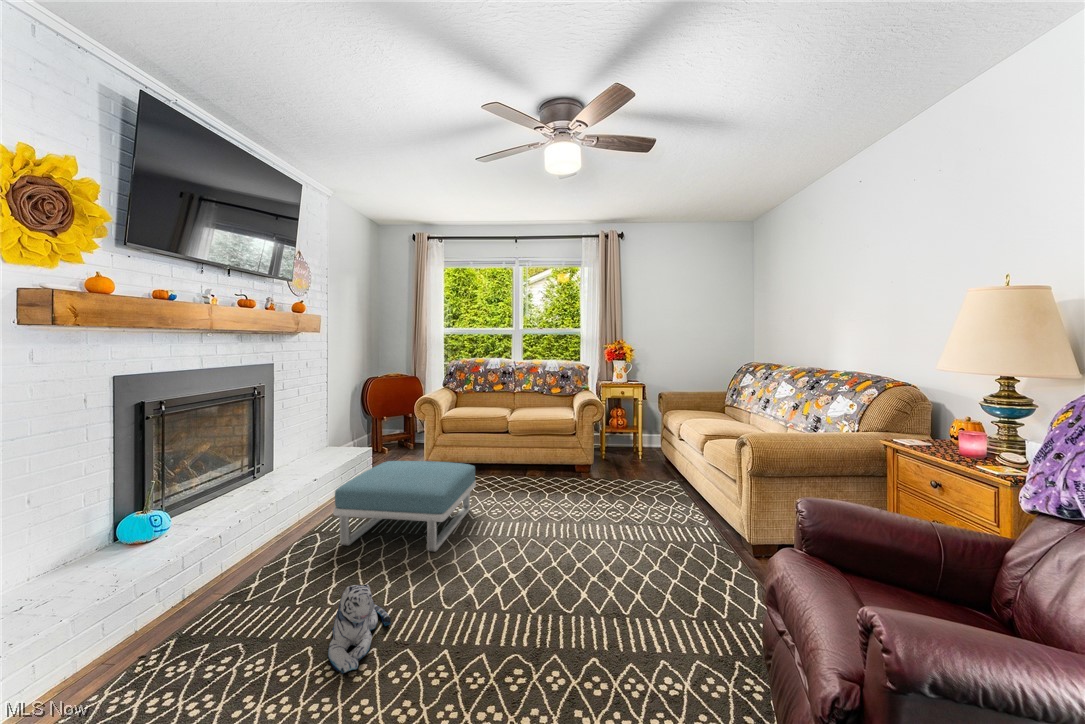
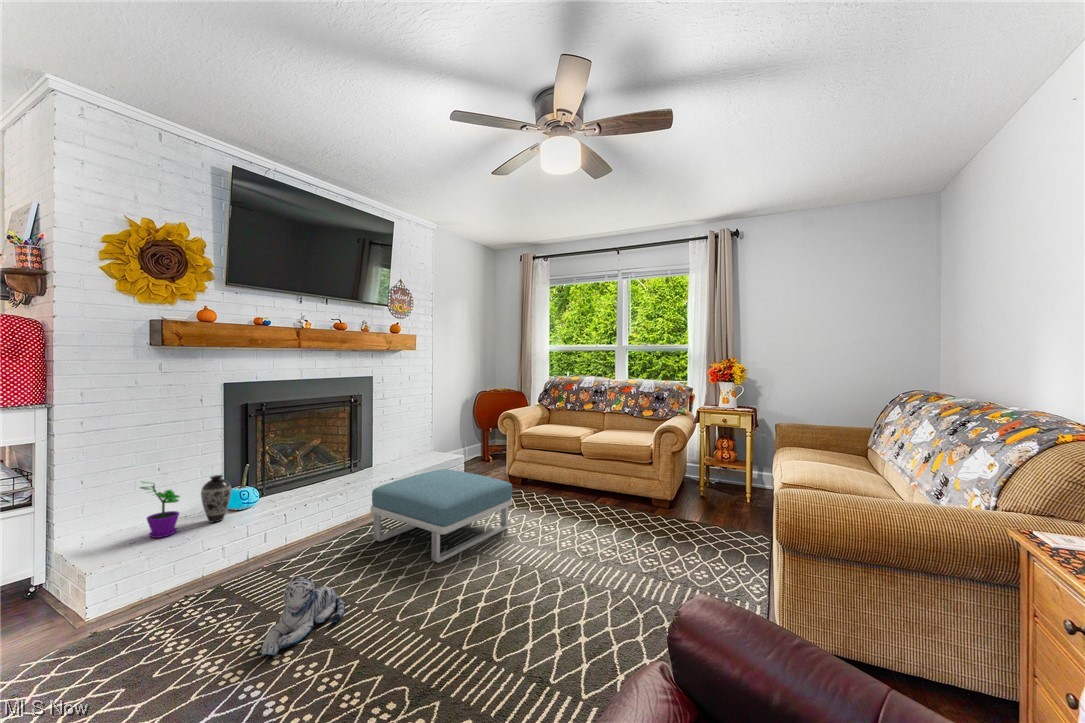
decorative vase: none [114,498,157,561] -> present [201,475,231,522]
flower pot: none [33,509,100,593] -> present [140,482,180,538]

